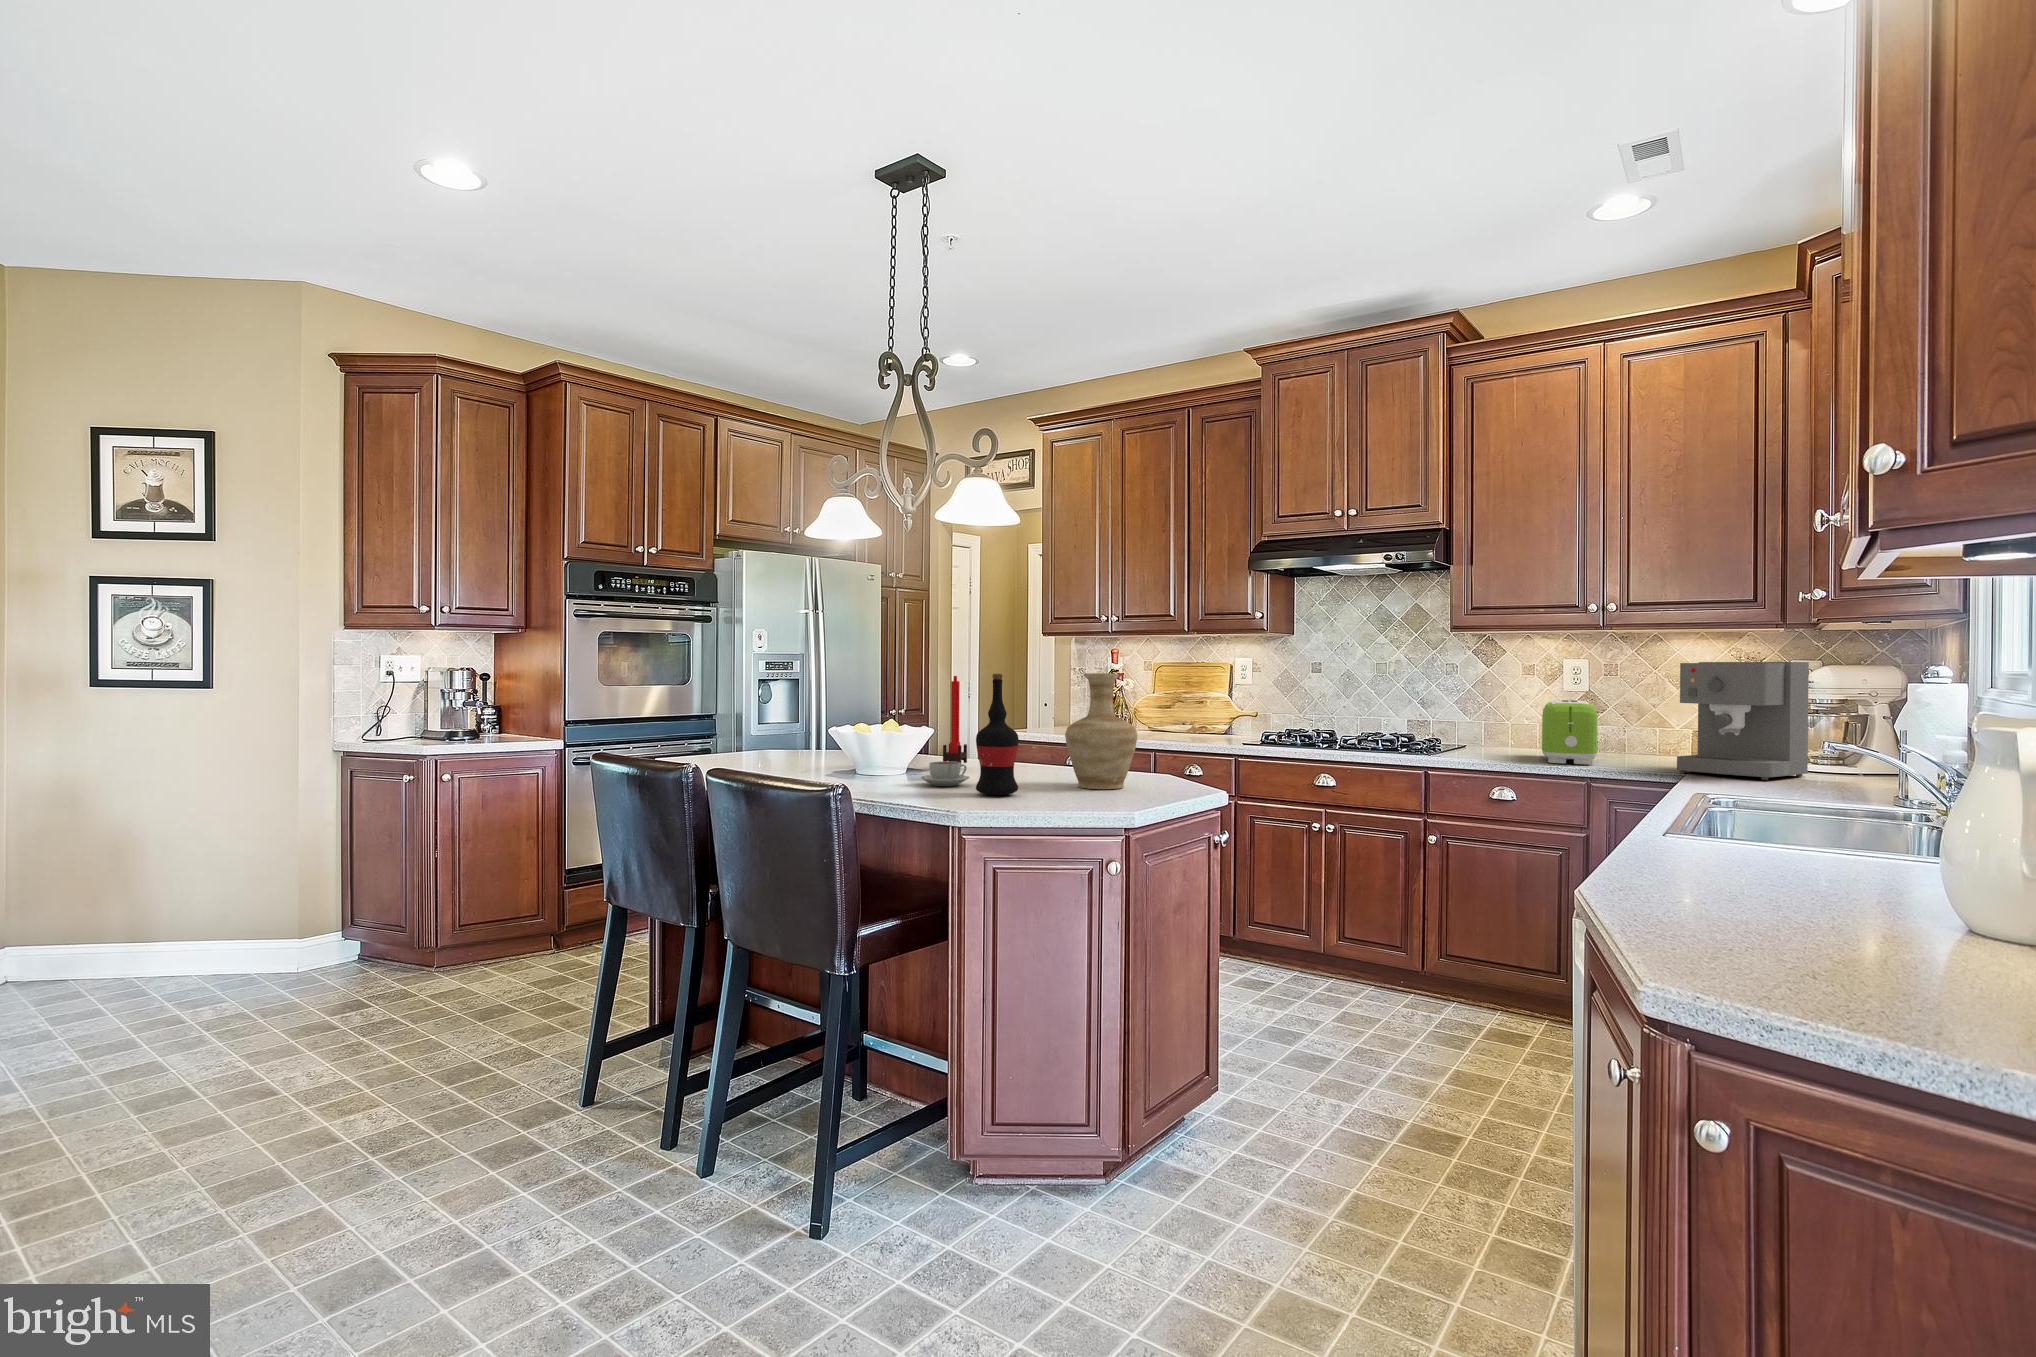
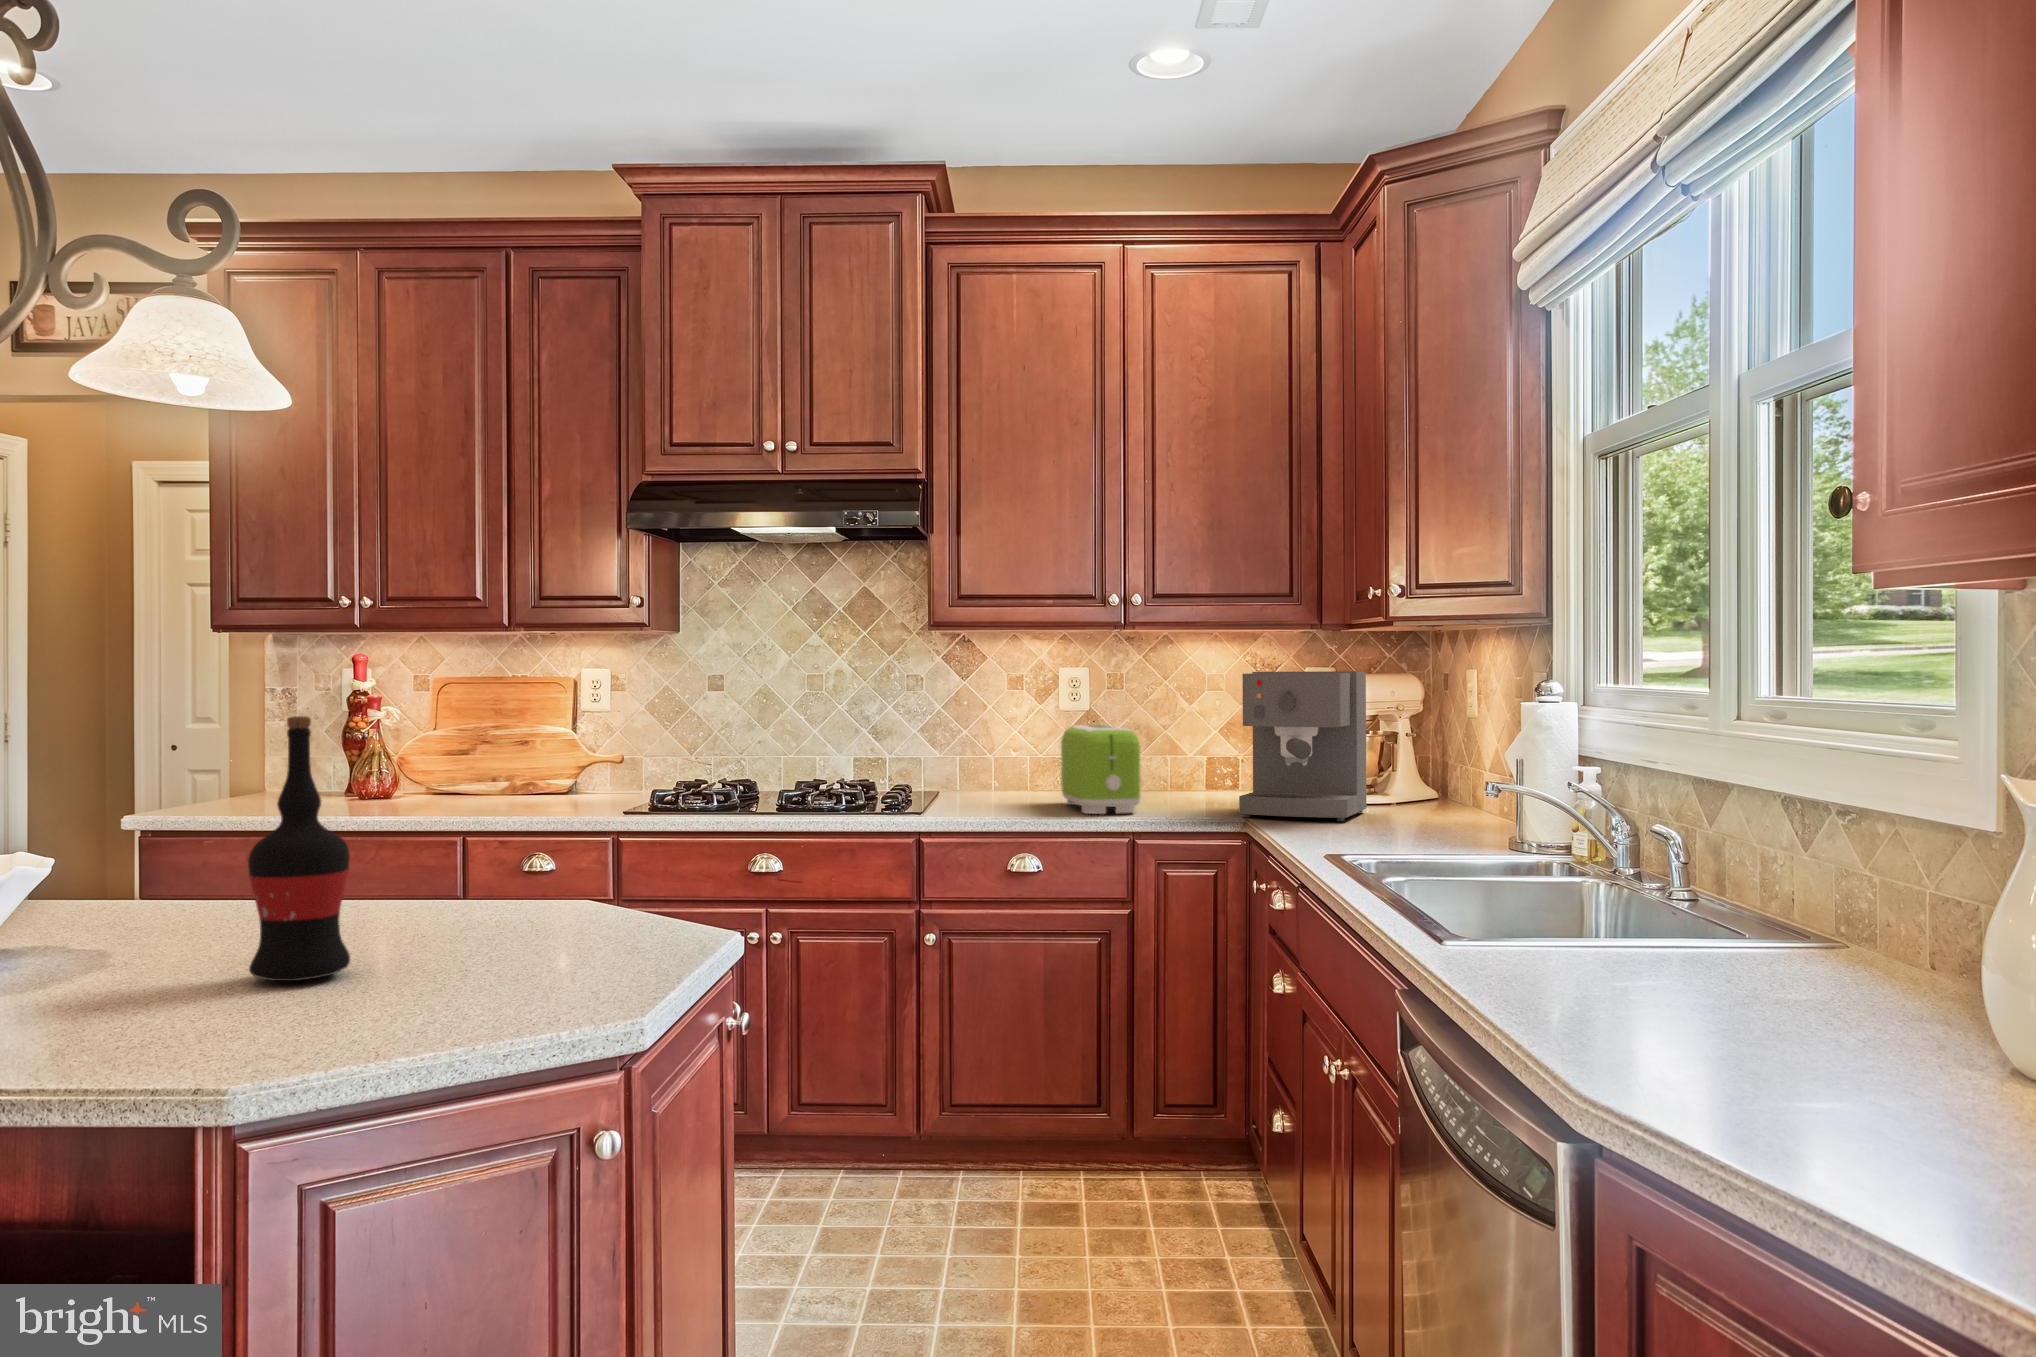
vase: present [1065,673,1138,789] -> none [425,708,575,937]
candle: present [943,676,967,763] -> none [99,717,156,917]
coffee cup: present [921,761,969,786] -> none [80,911,208,970]

